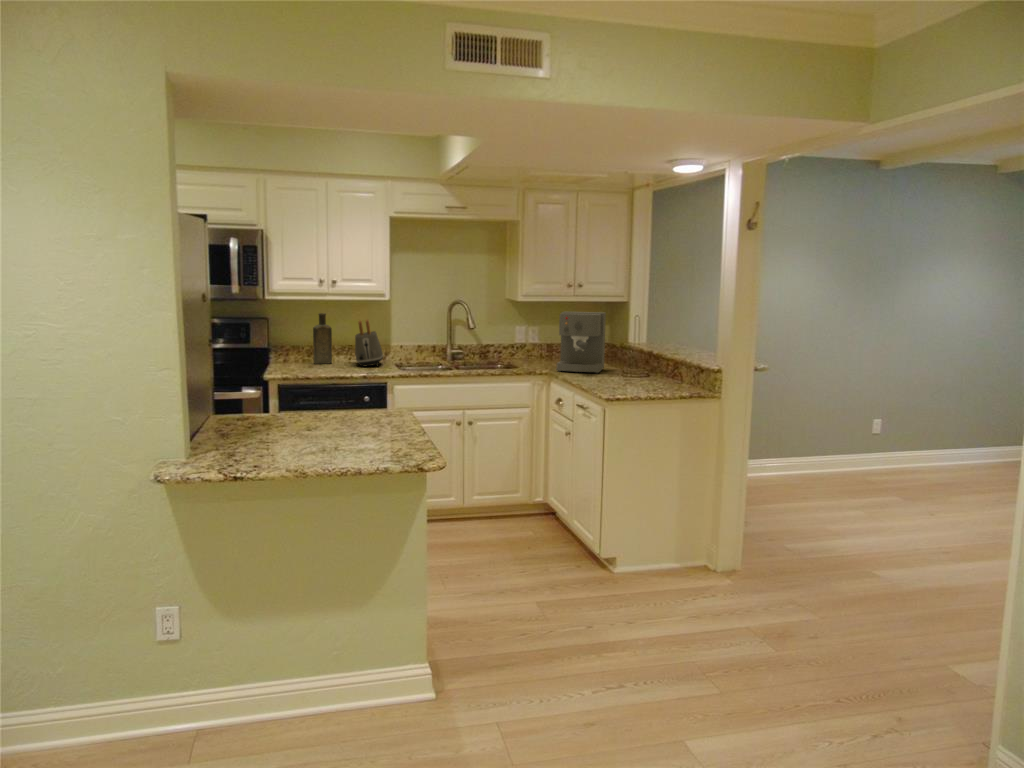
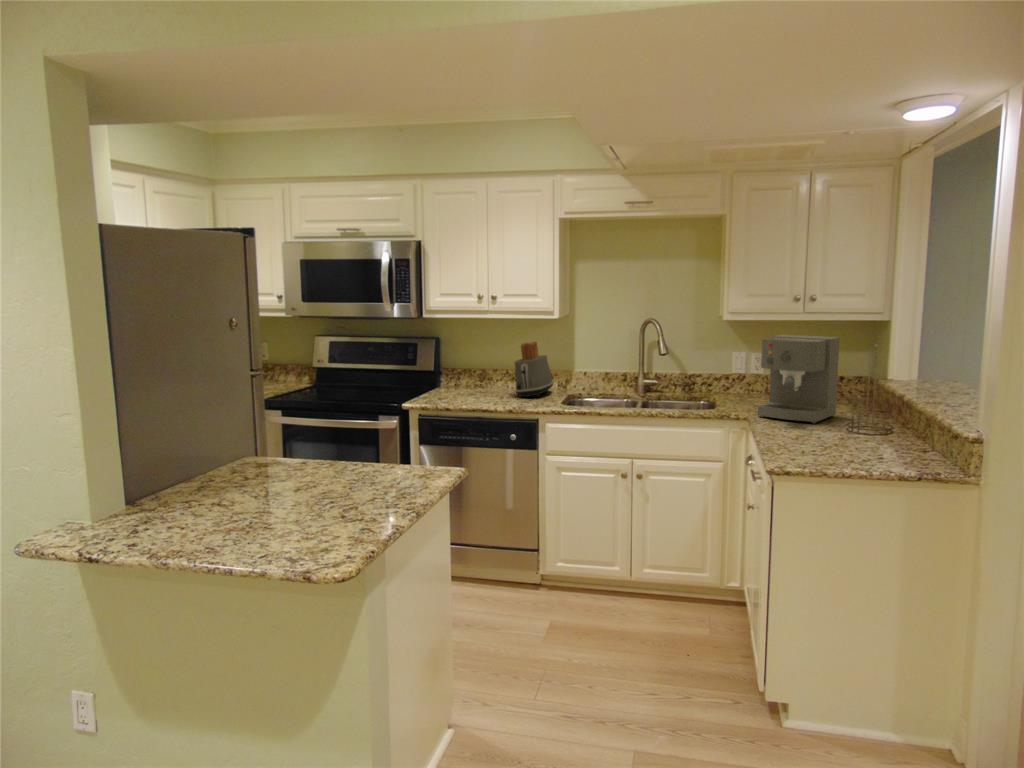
bottle: present [313,313,332,364] -> none [474,334,497,391]

